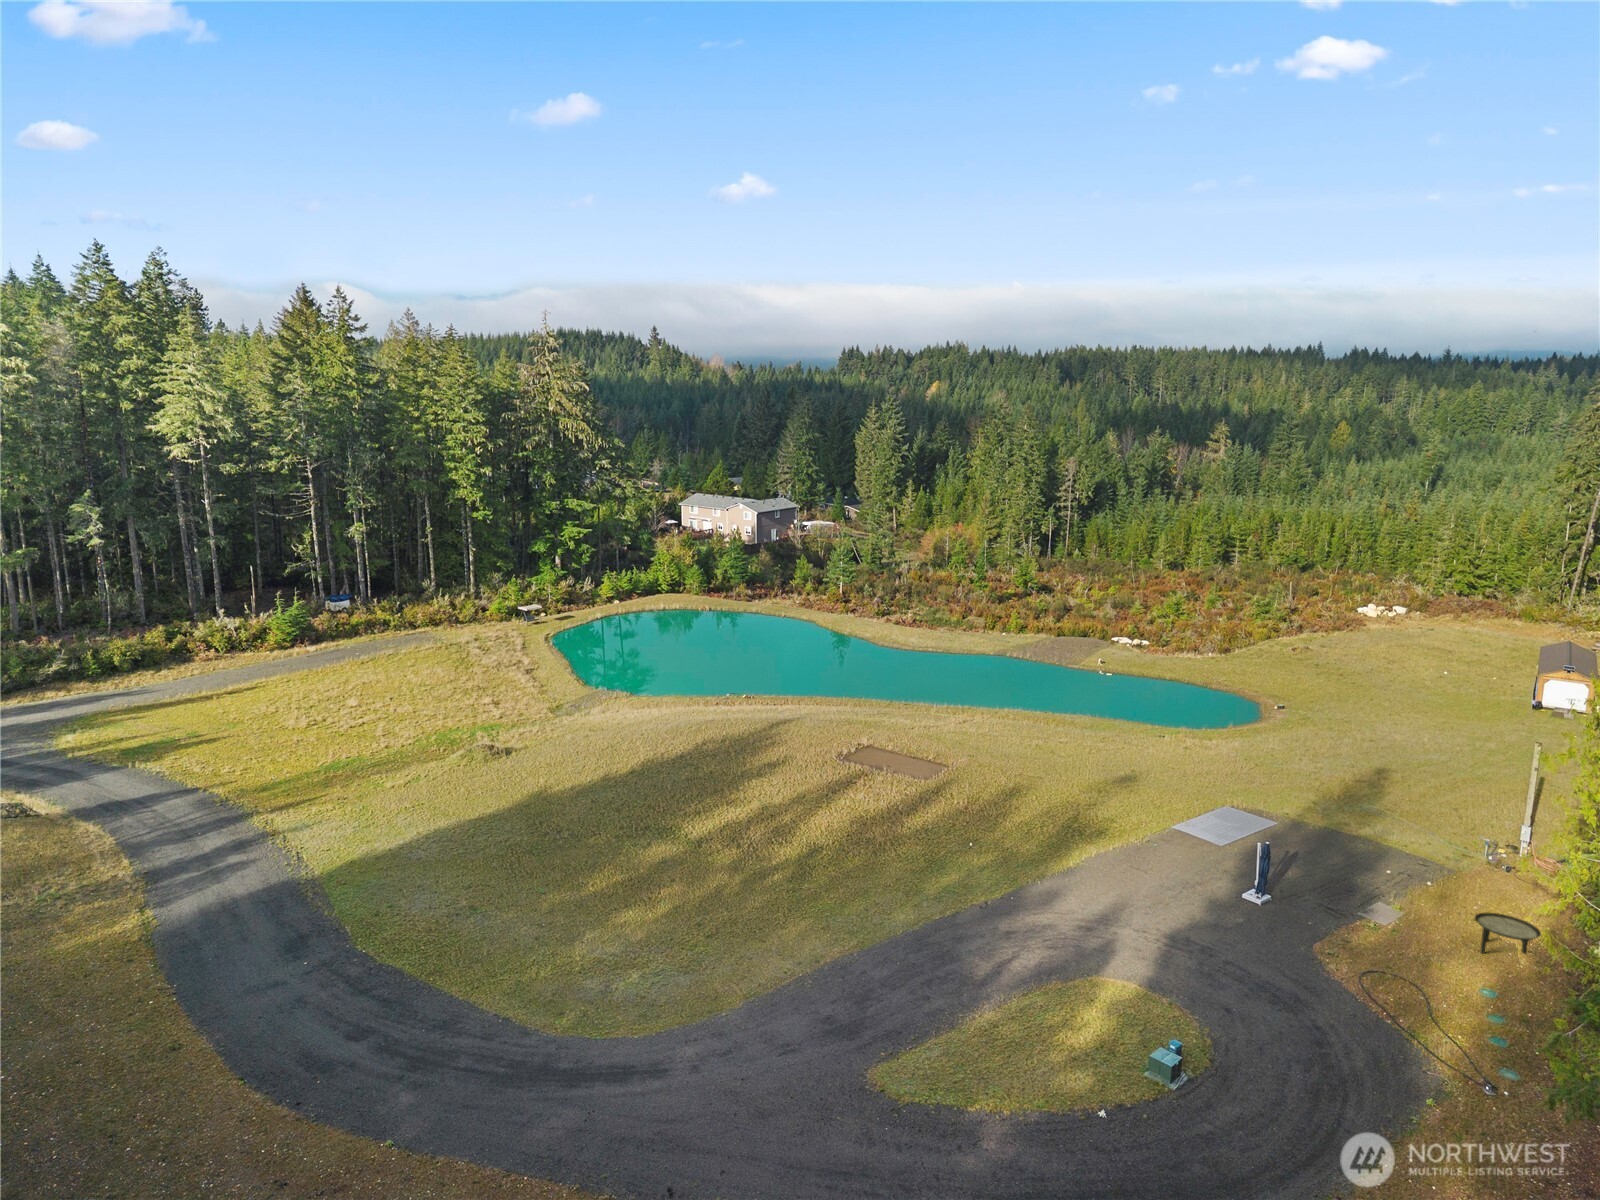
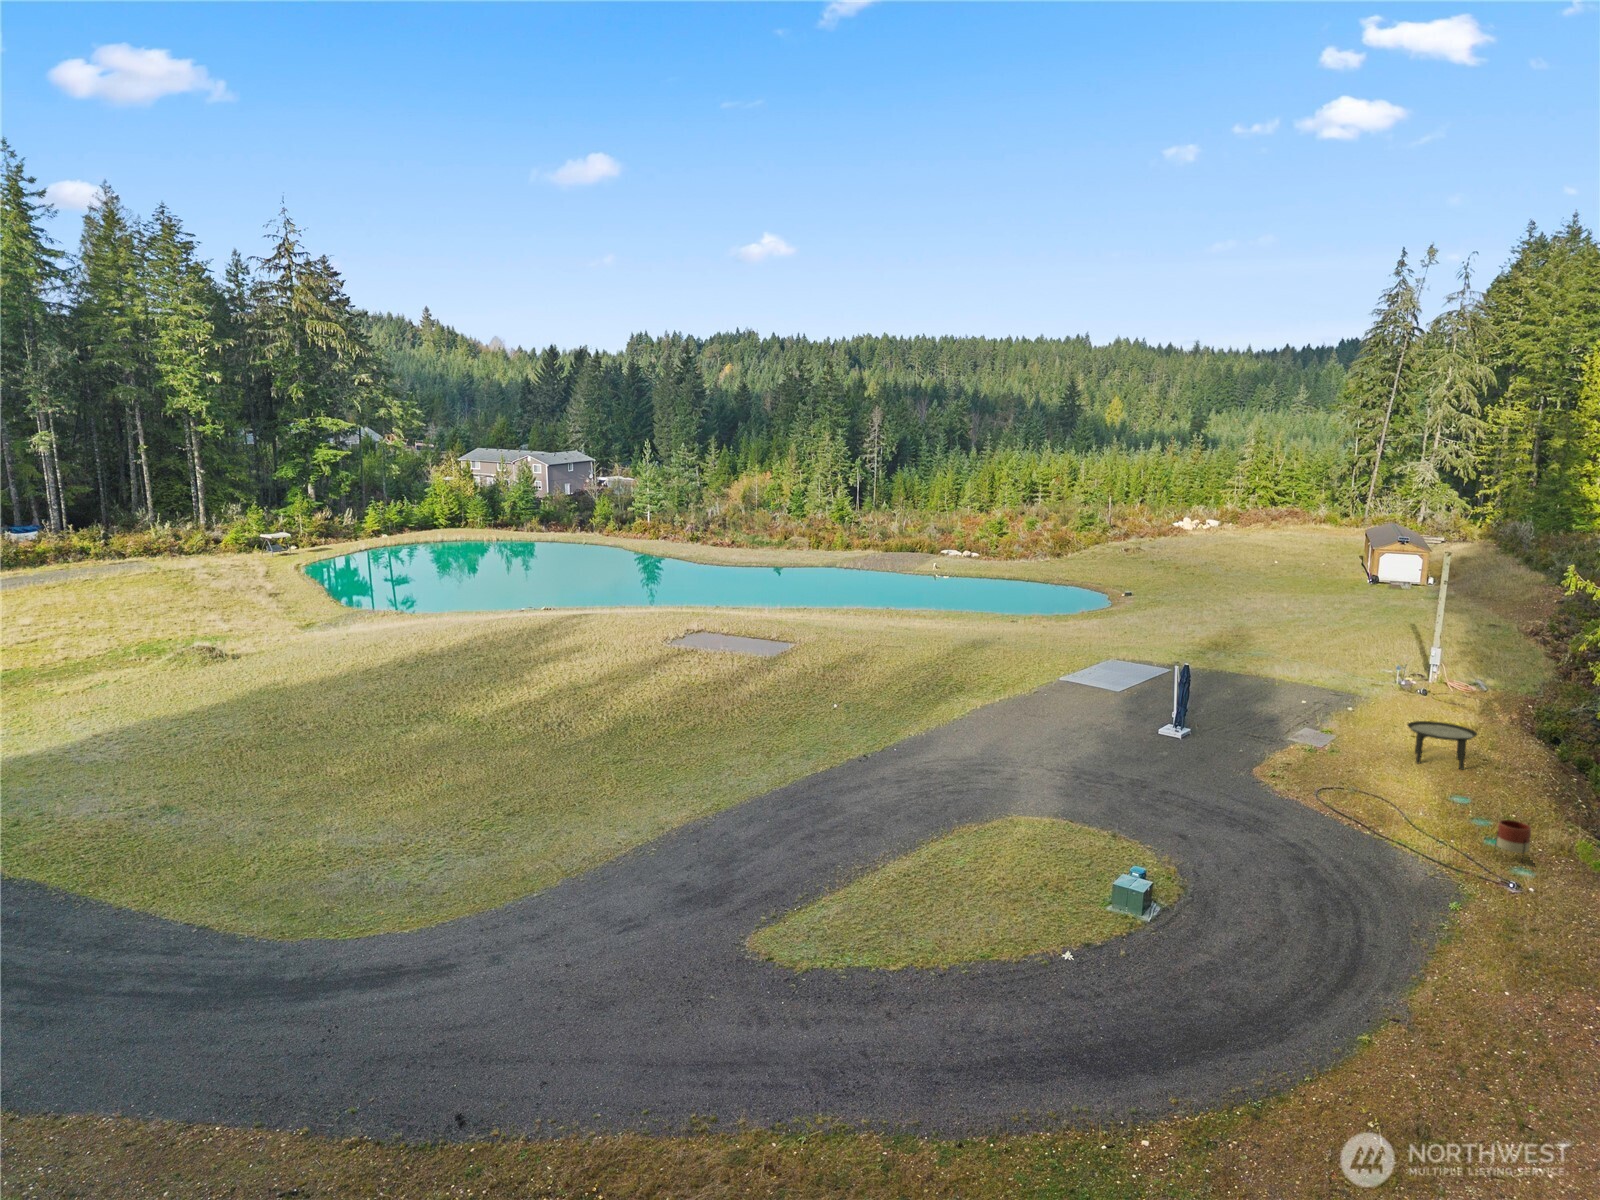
planter: none [1510,1037,1542,1079] -> present [1496,820,1531,854]

